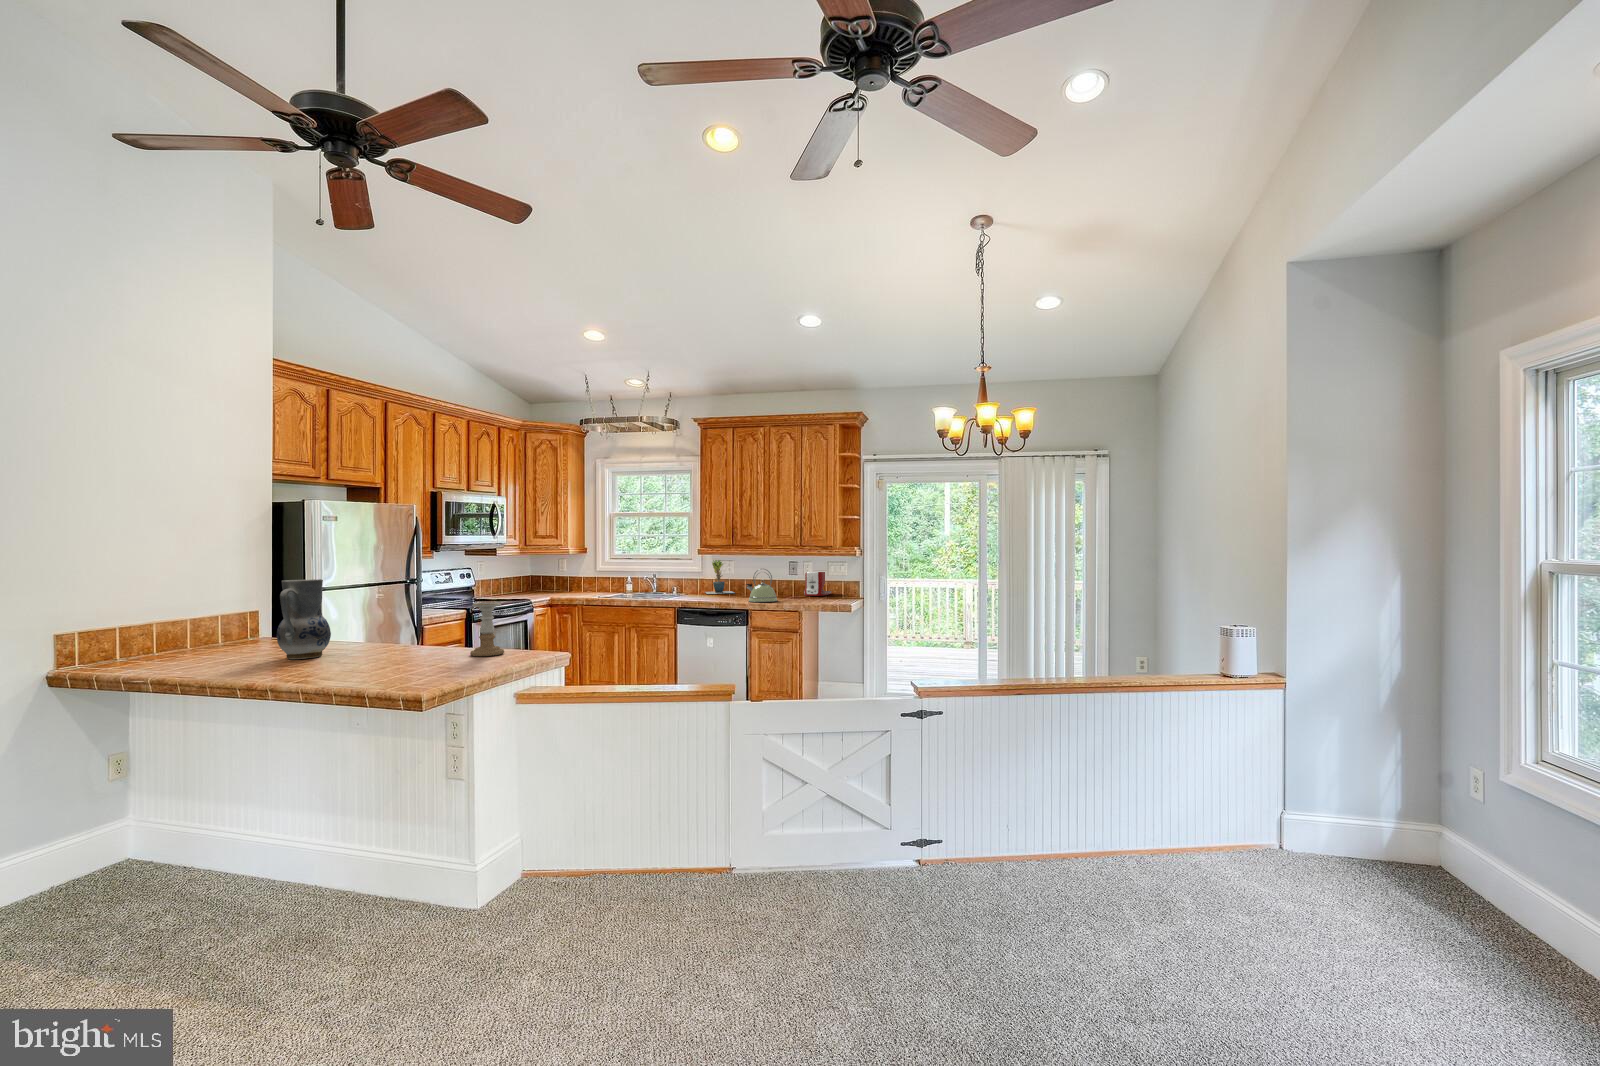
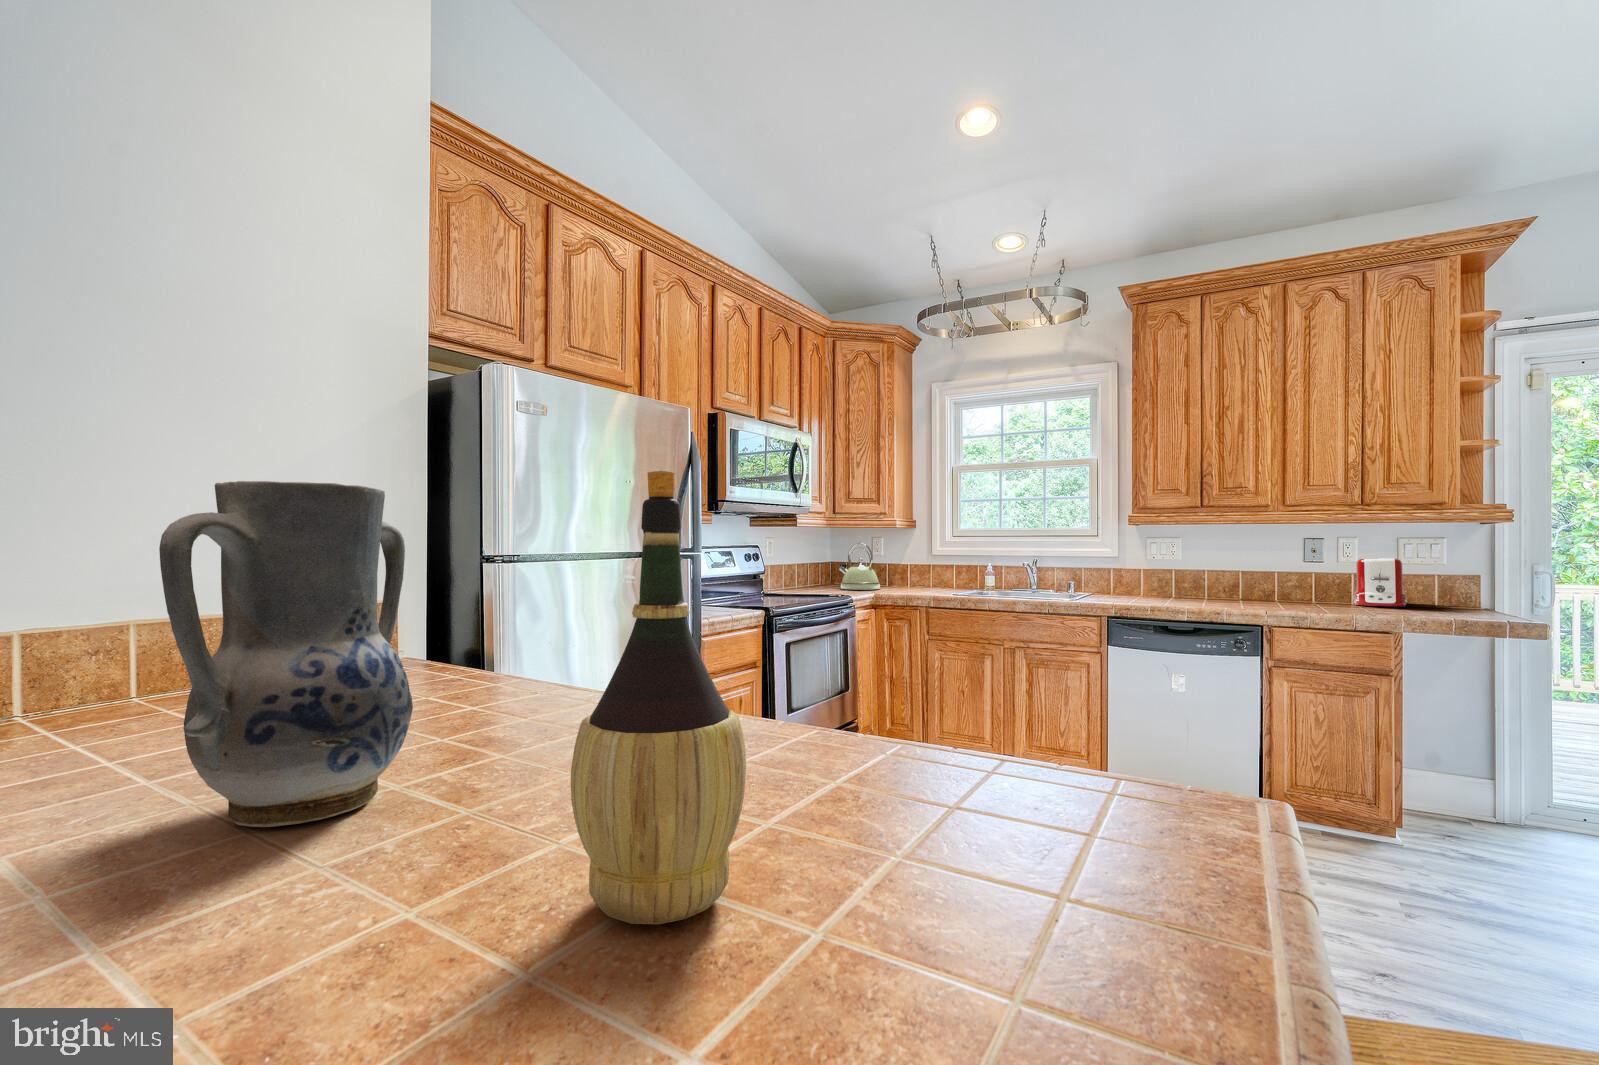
potted plant: present [705,560,734,594] -> none [1120,536,1192,596]
kettle: present [746,569,777,602] -> present [839,543,880,590]
wine bottle: none [383,580,419,659] -> present [571,470,746,924]
candle holder: present [470,602,504,656] -> none [999,605,1188,939]

